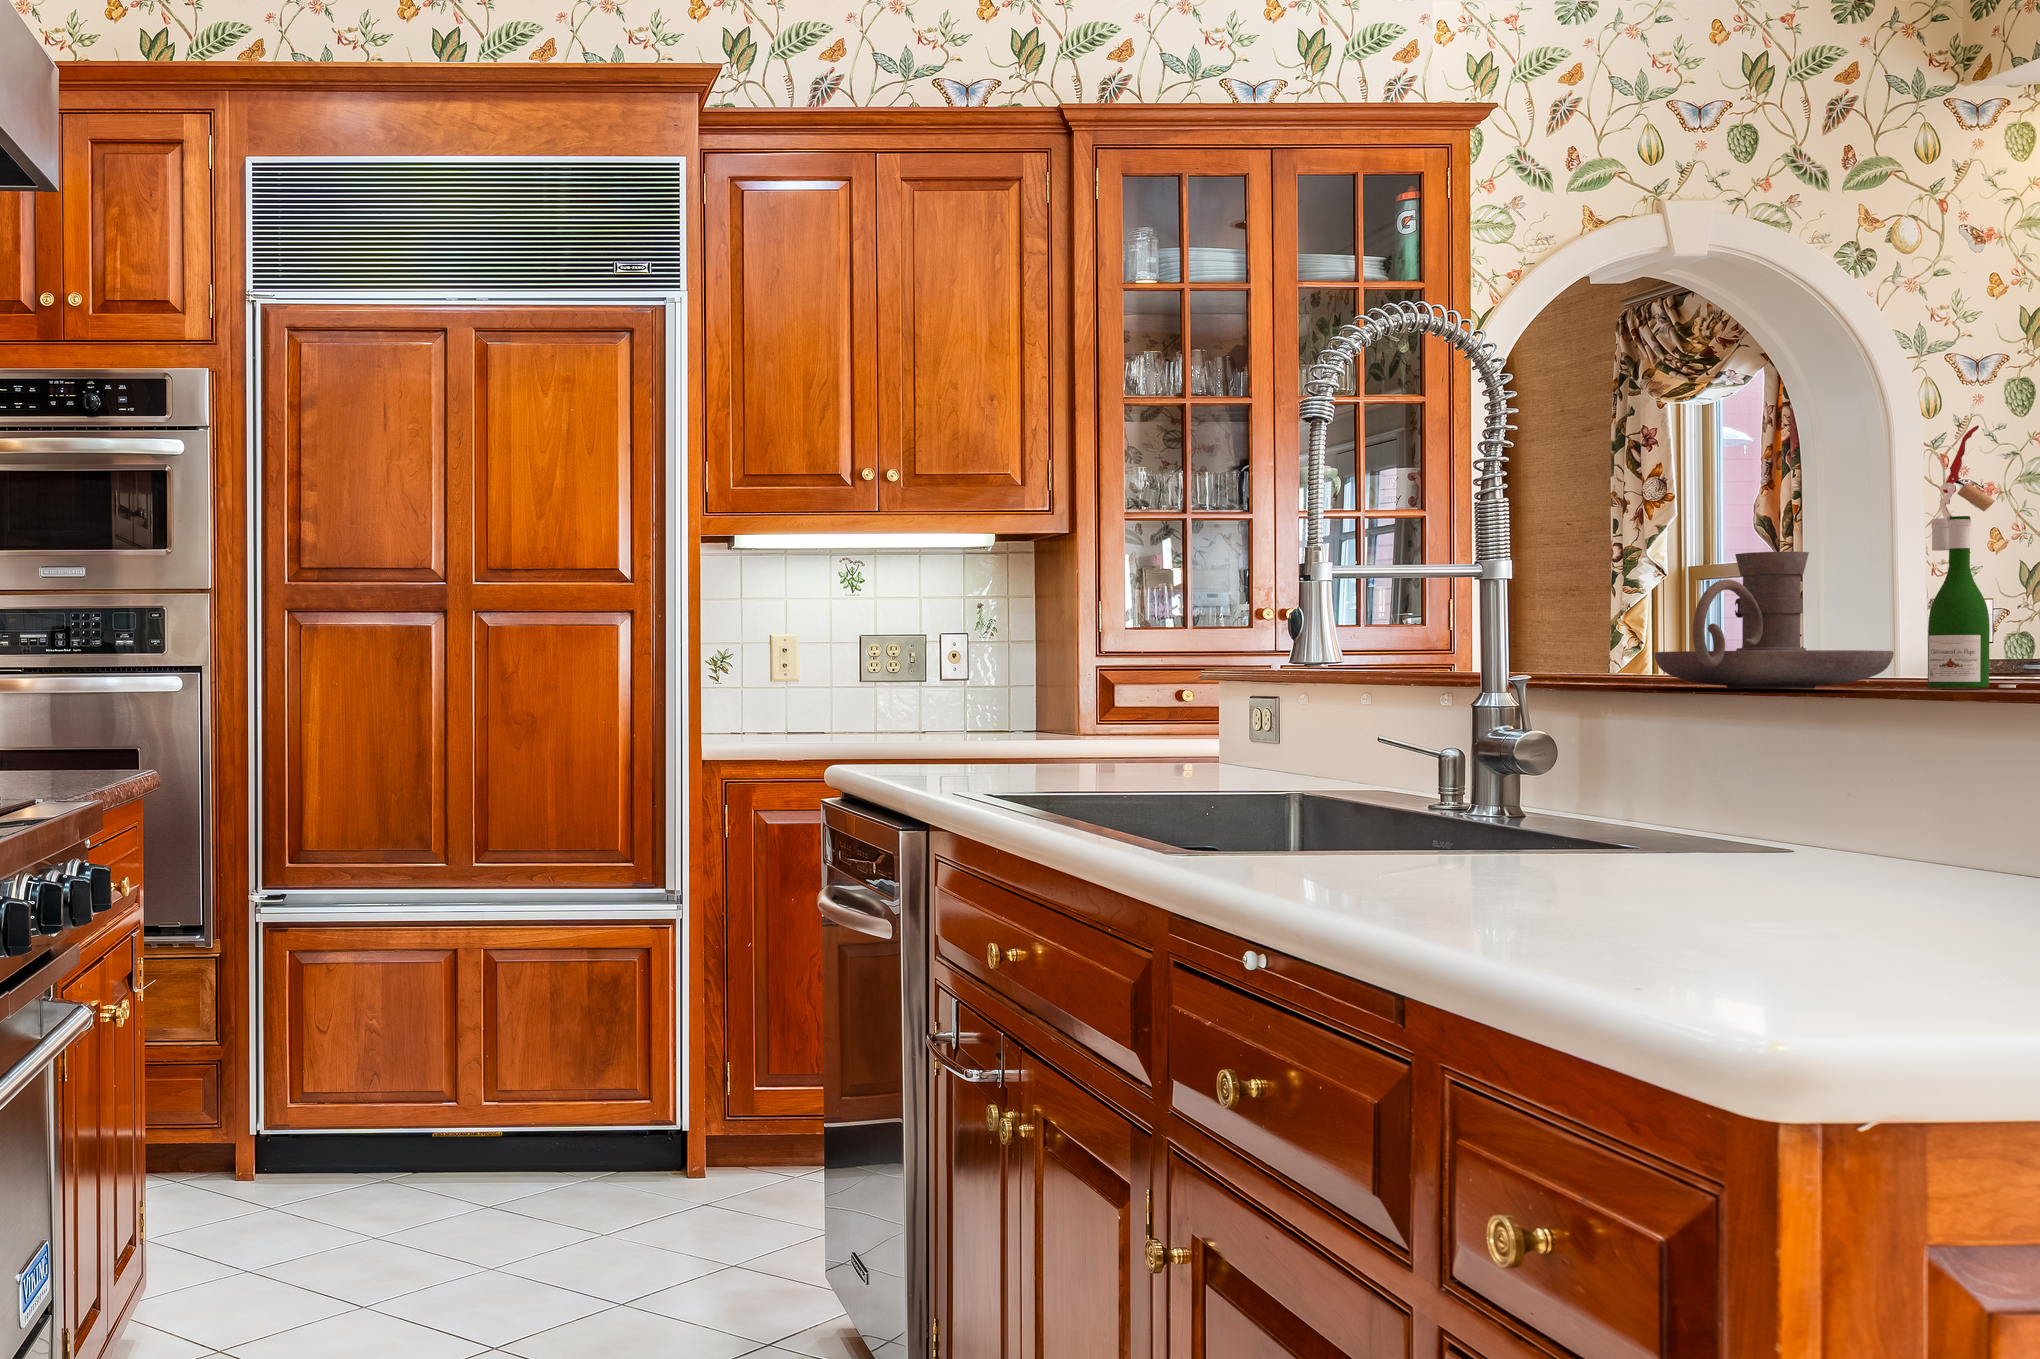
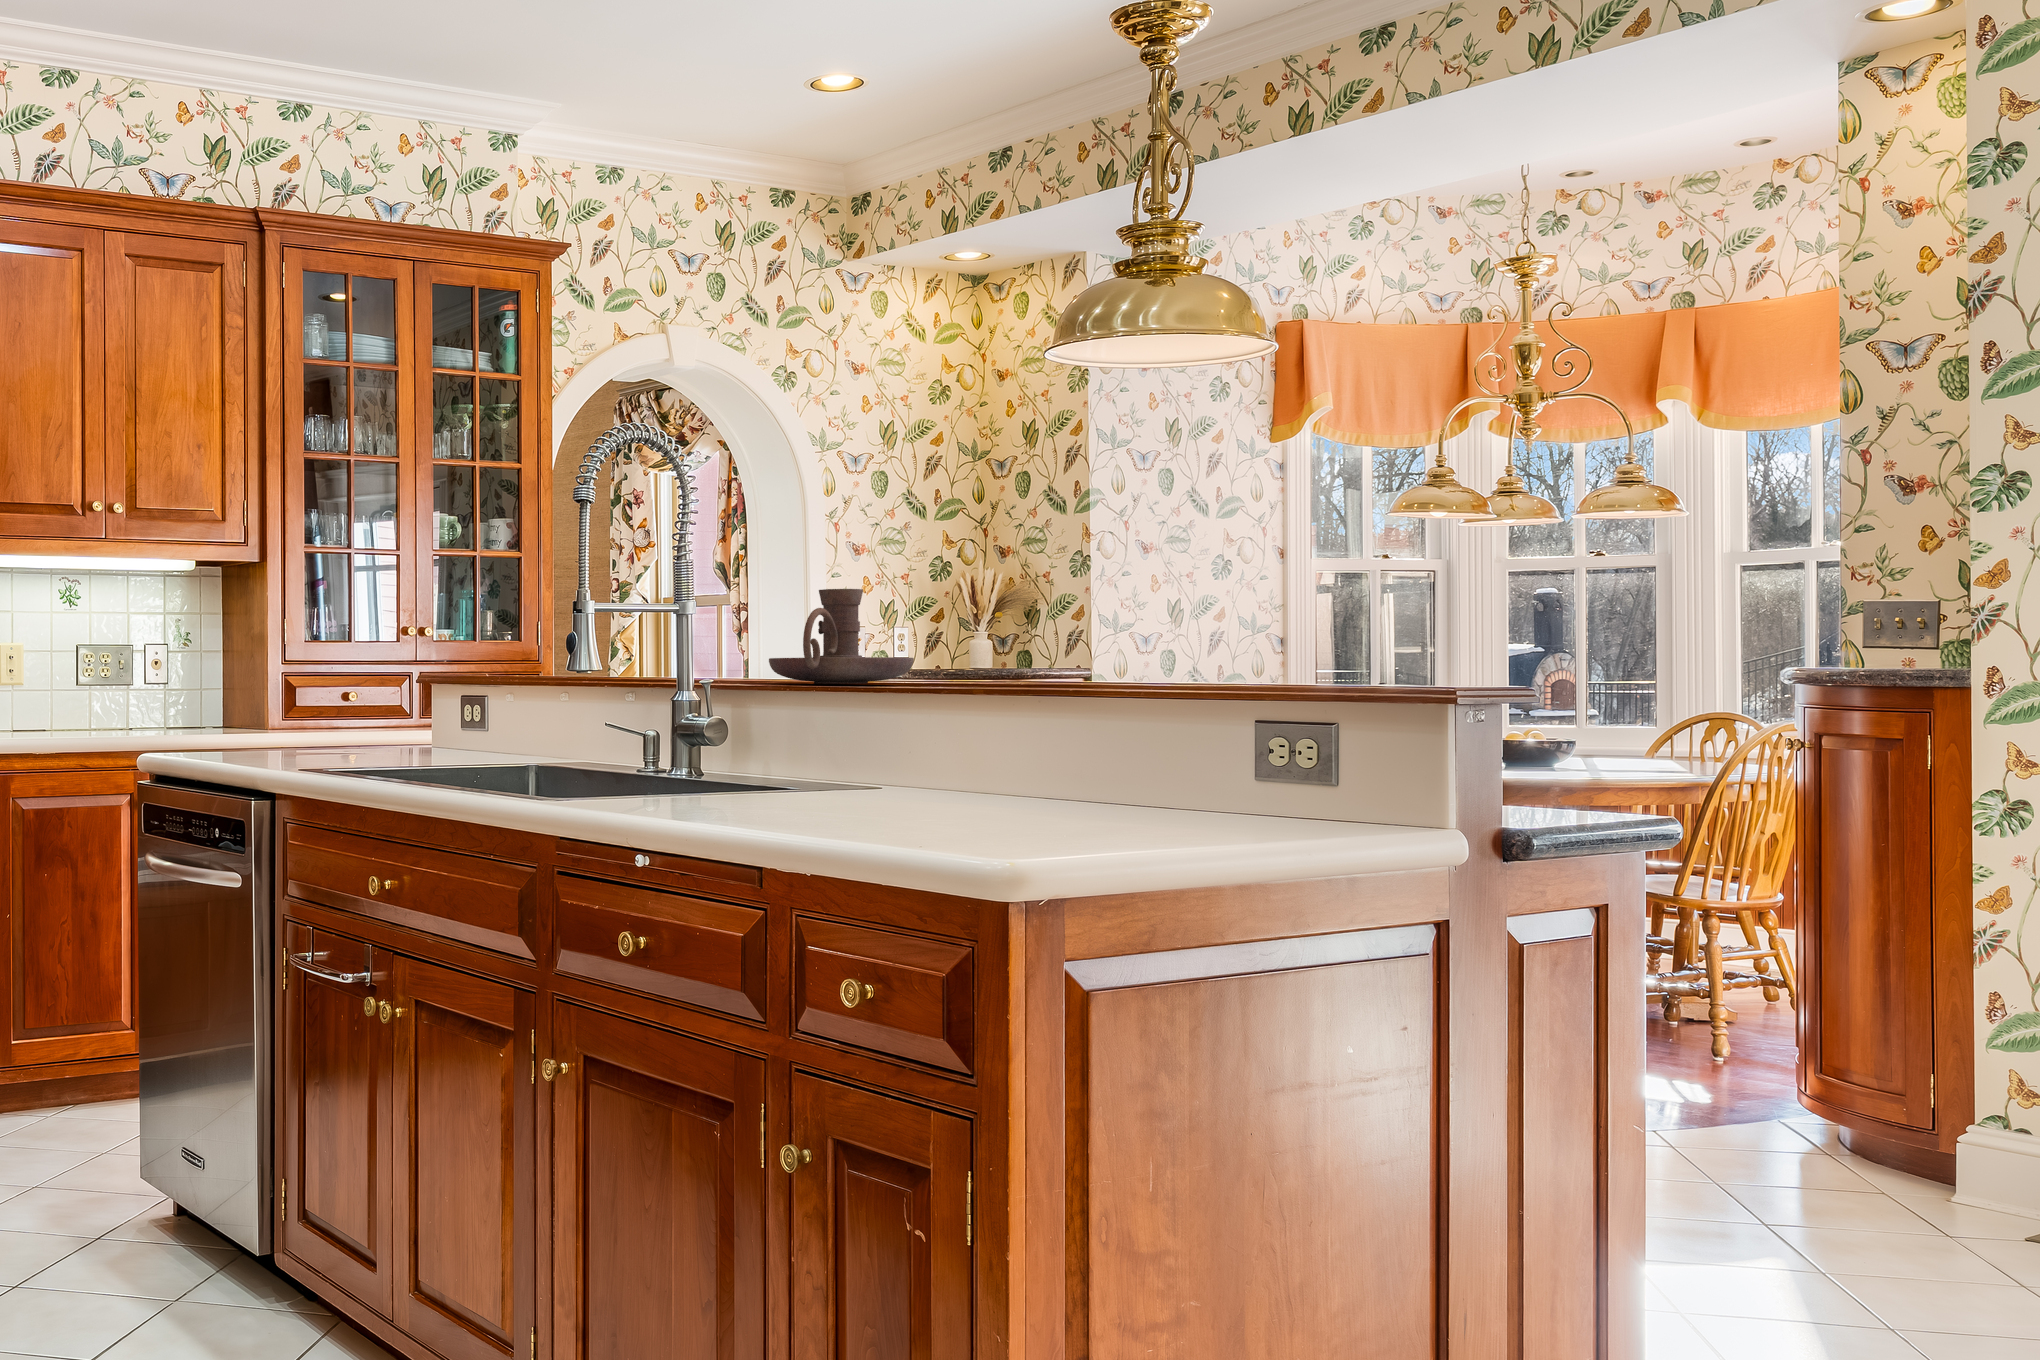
wine bottle: present [1928,425,2016,688] -> none [920,506,973,682]

